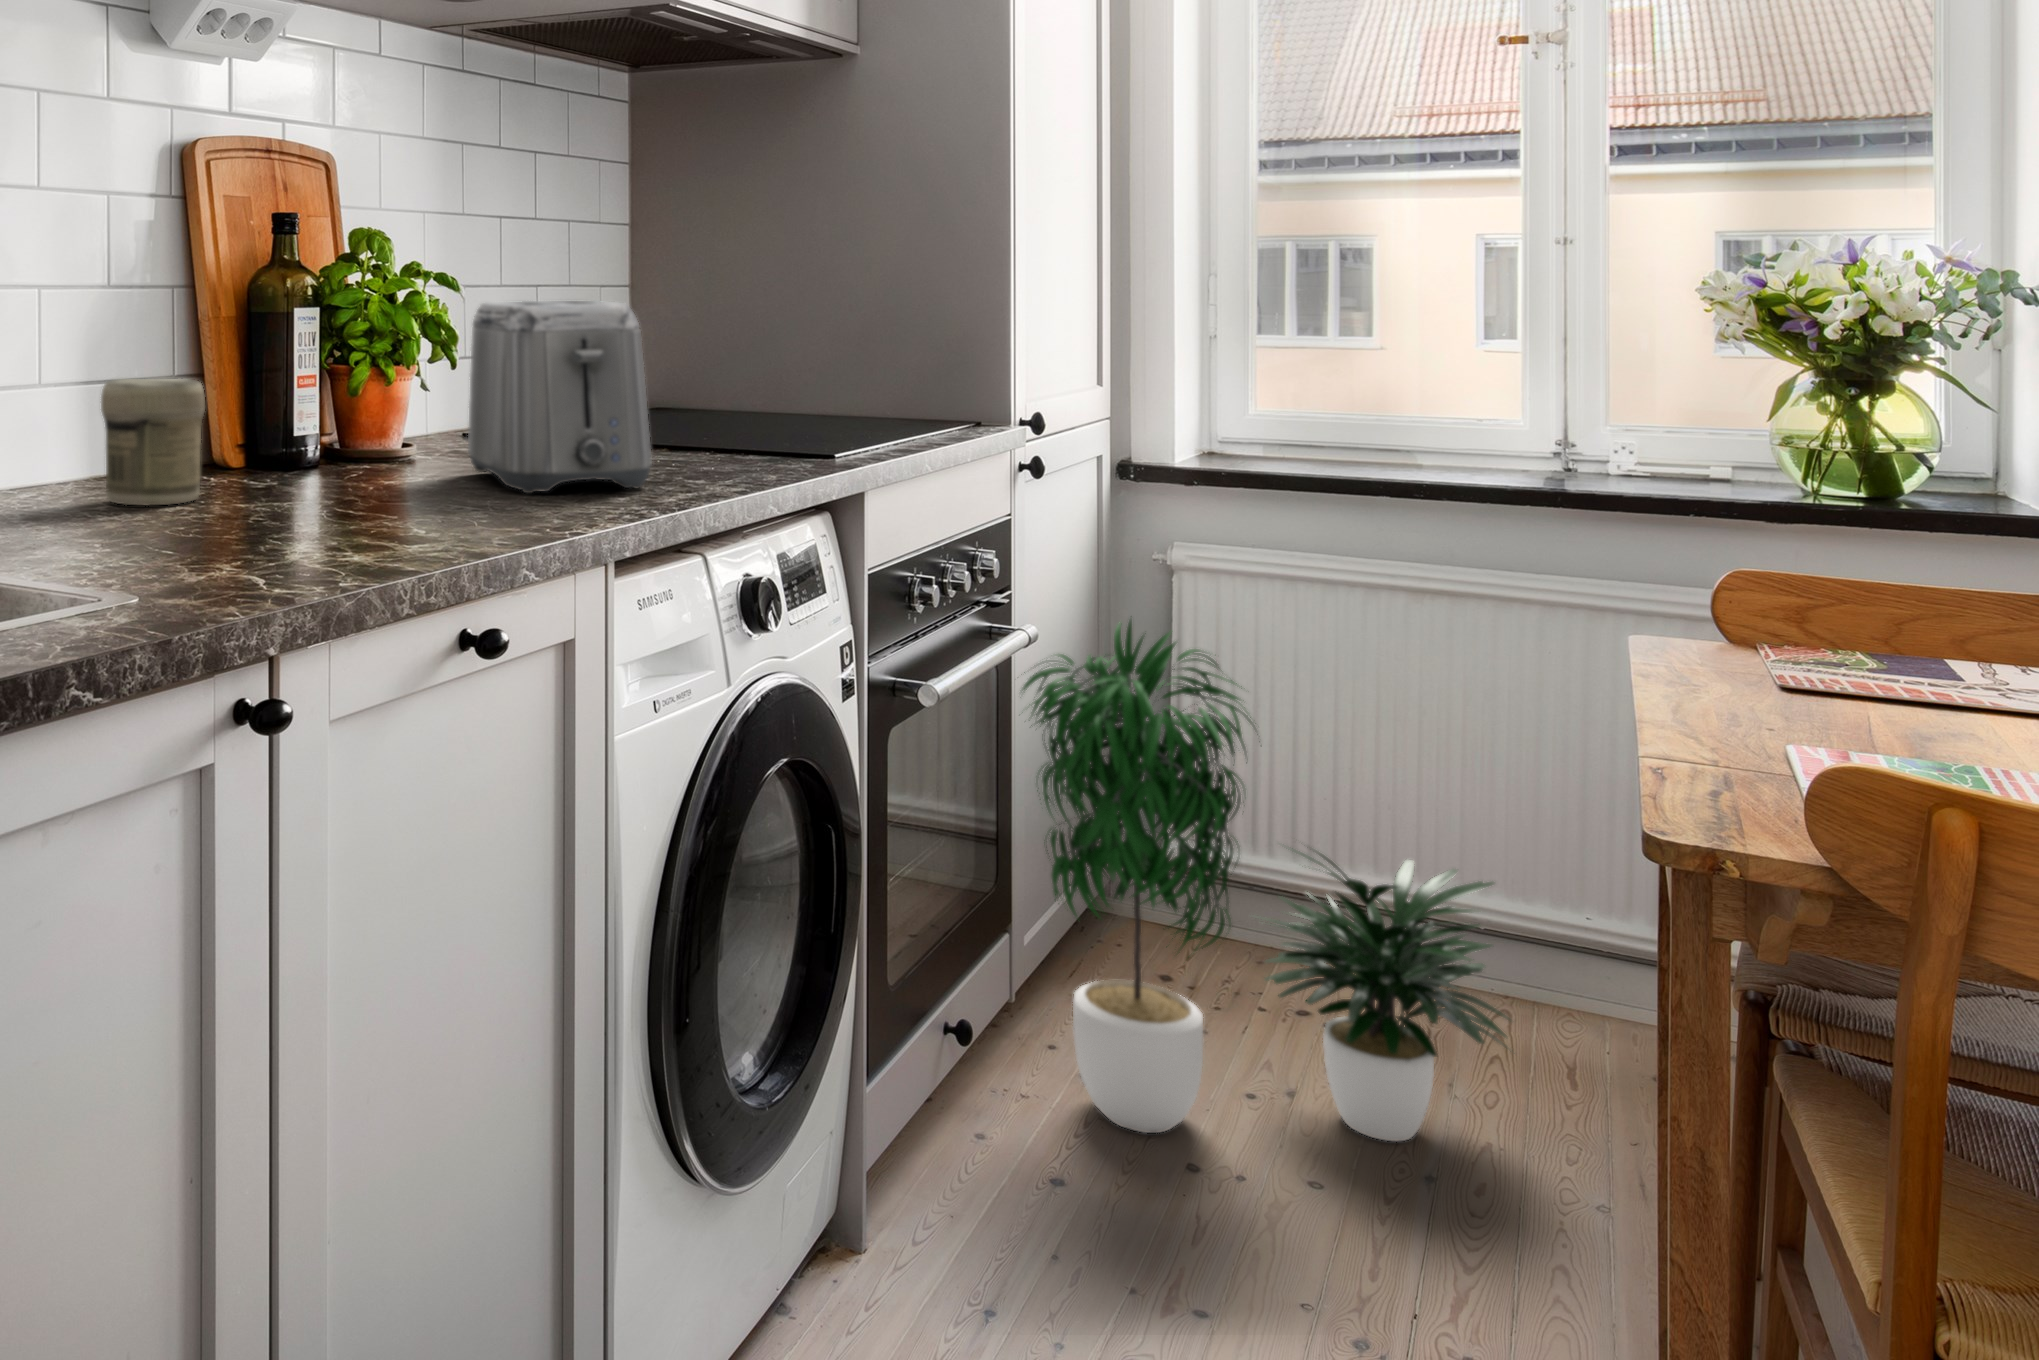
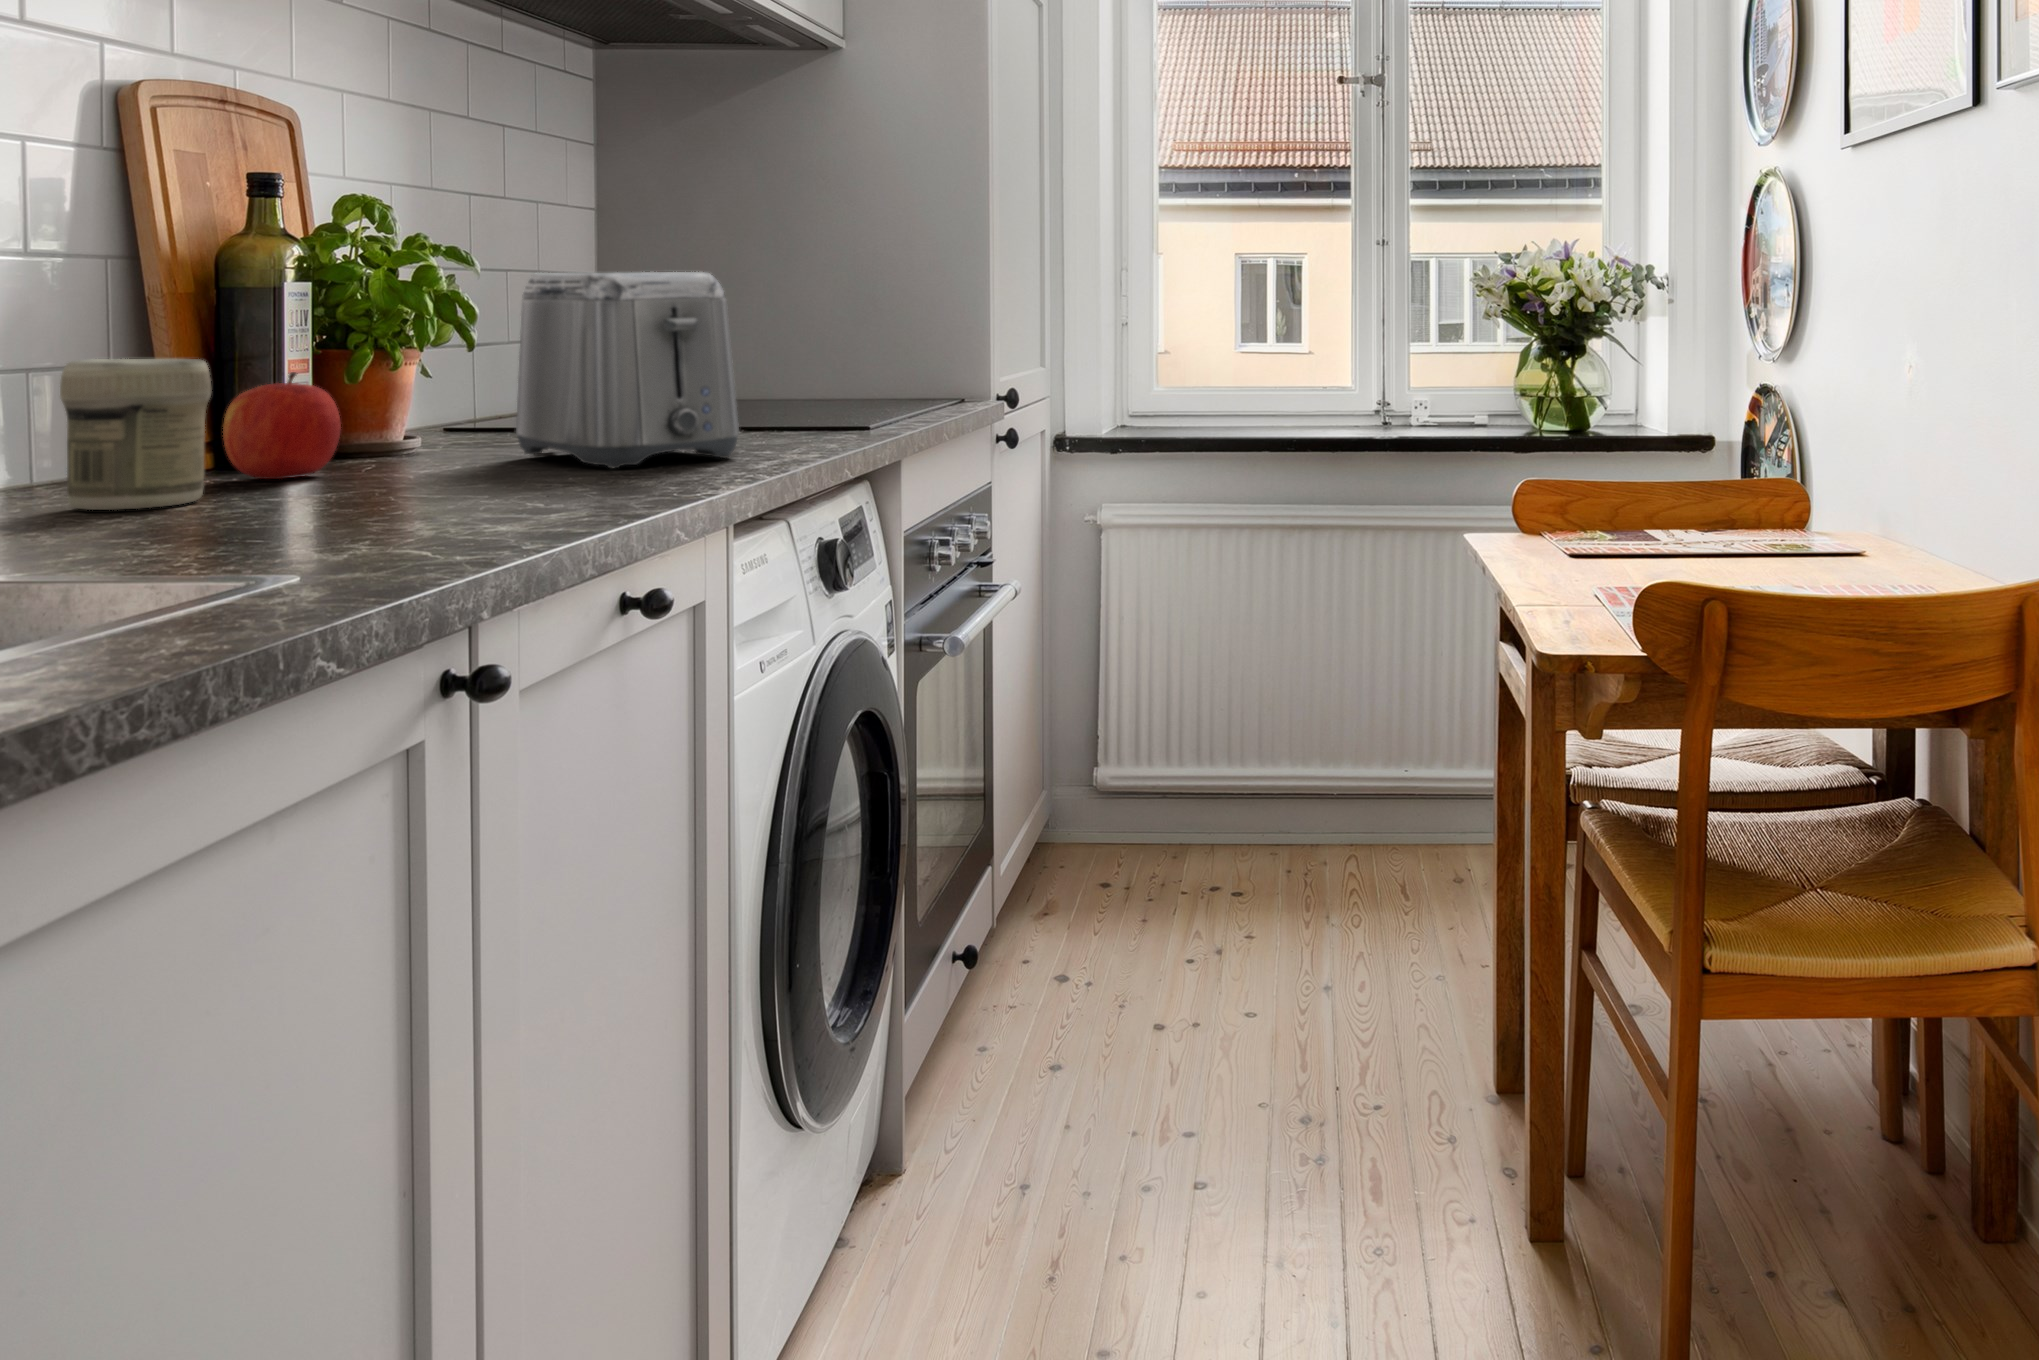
apple: none [237,390,324,482] -> present [223,372,341,479]
potted plant: present [1022,620,1515,1141] -> none [1008,559,1380,1012]

